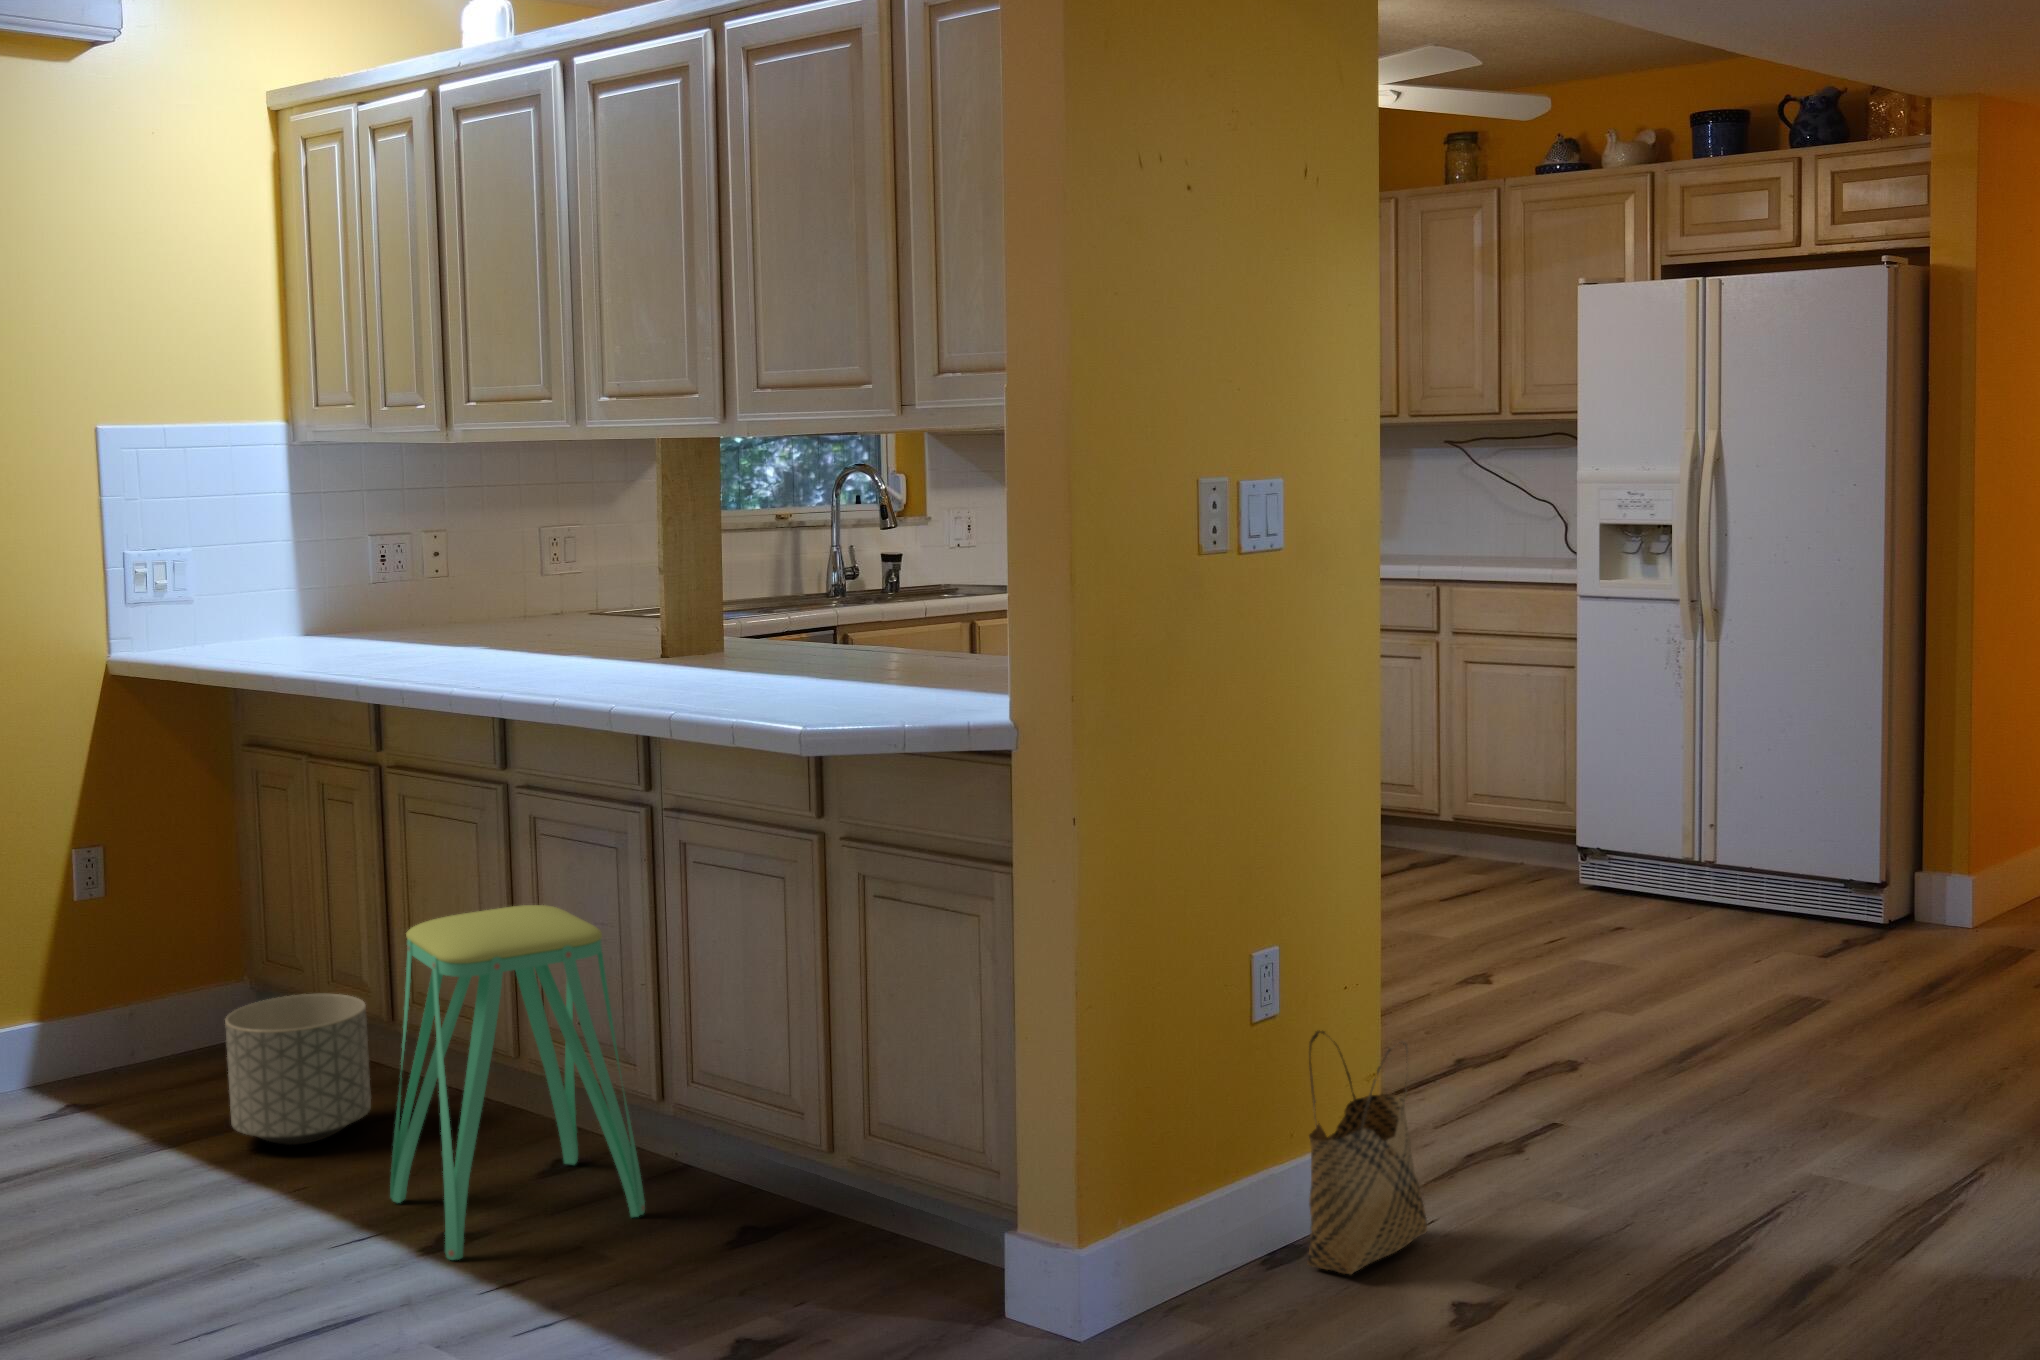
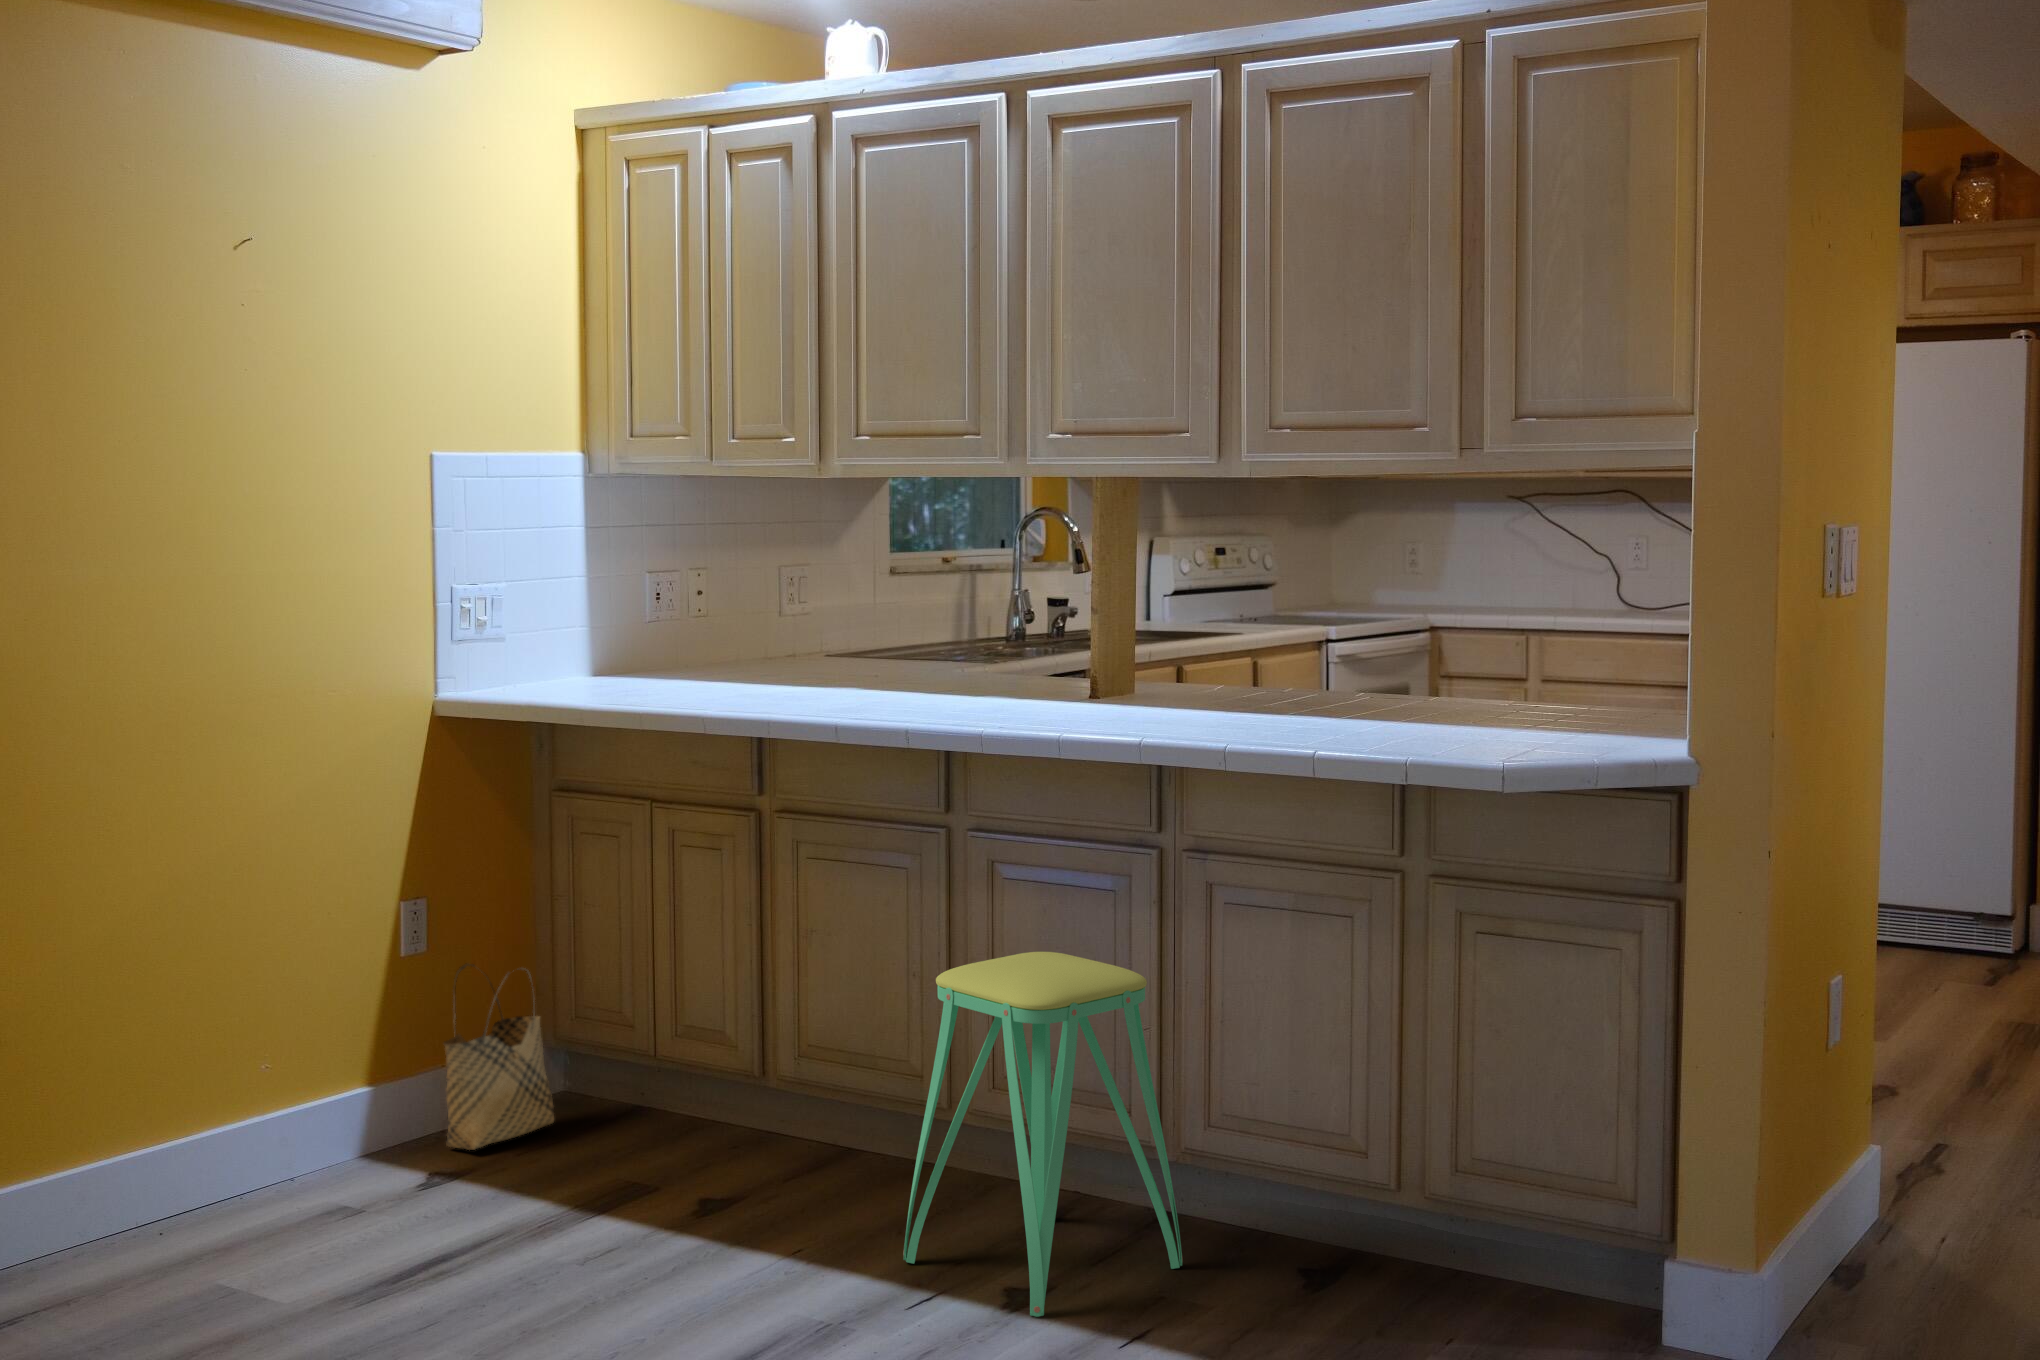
planter: present [225,994,371,1145] -> none [655,1052,796,1210]
woven basket: present [1307,1031,1427,1275] -> present [444,963,554,1150]

